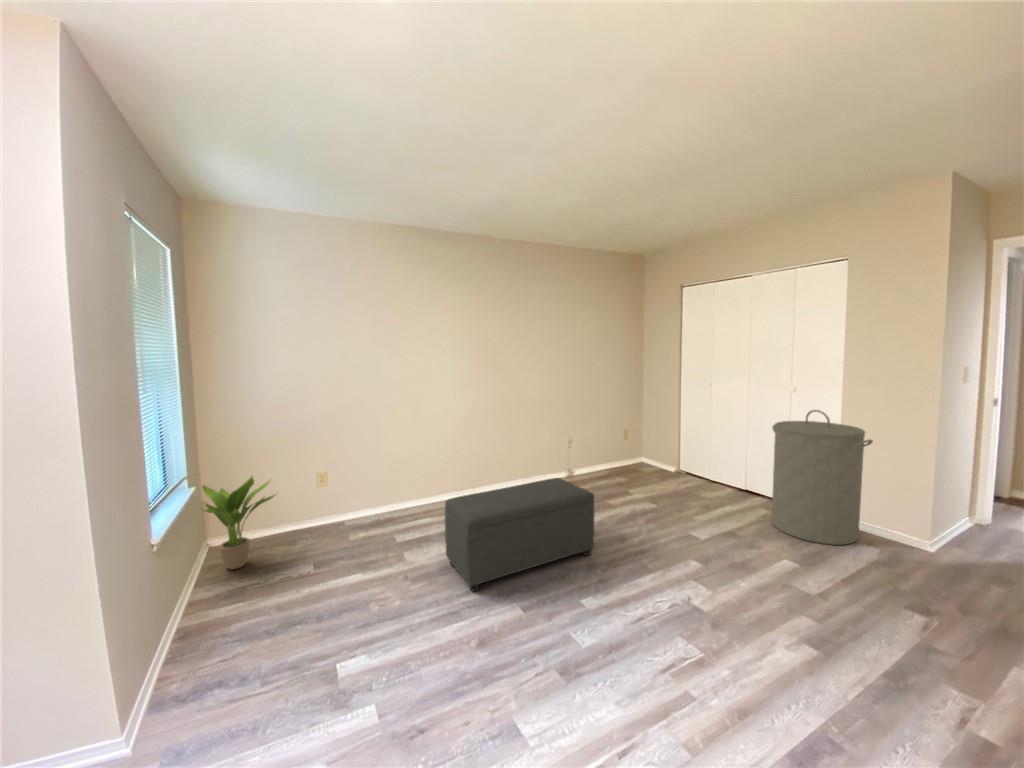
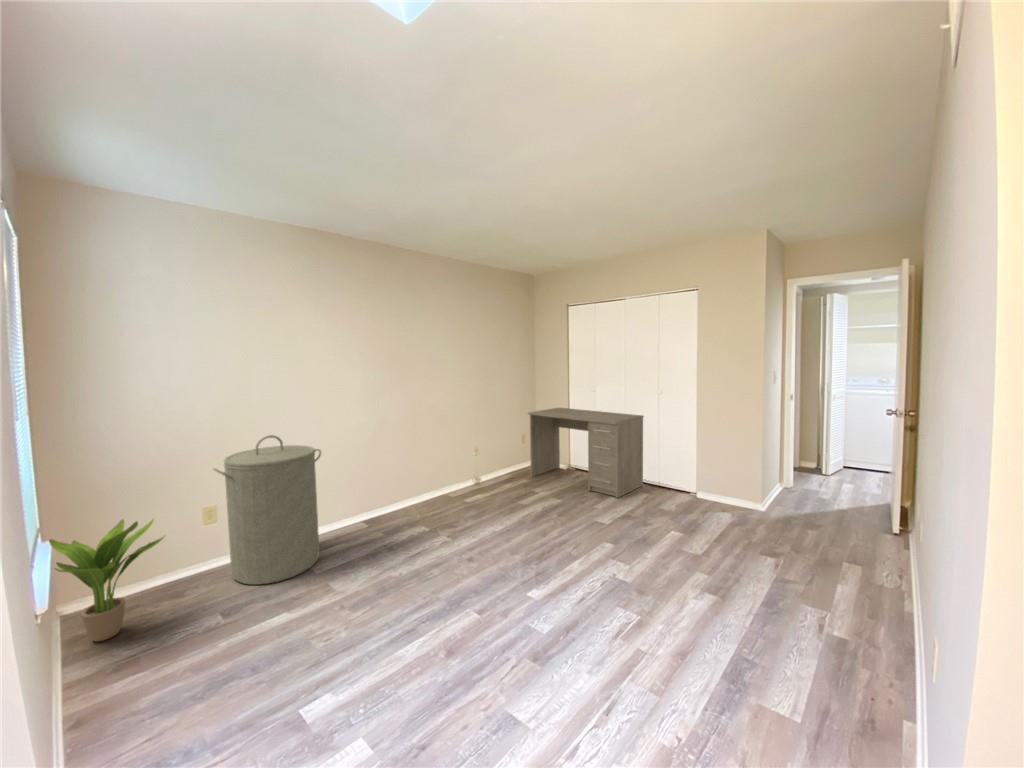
desk: none [629,403,768,510] -> present [528,408,644,498]
laundry hamper: present [772,410,873,545] -> present [213,435,321,585]
ottoman: present [445,478,594,591] -> none [381,484,525,607]

